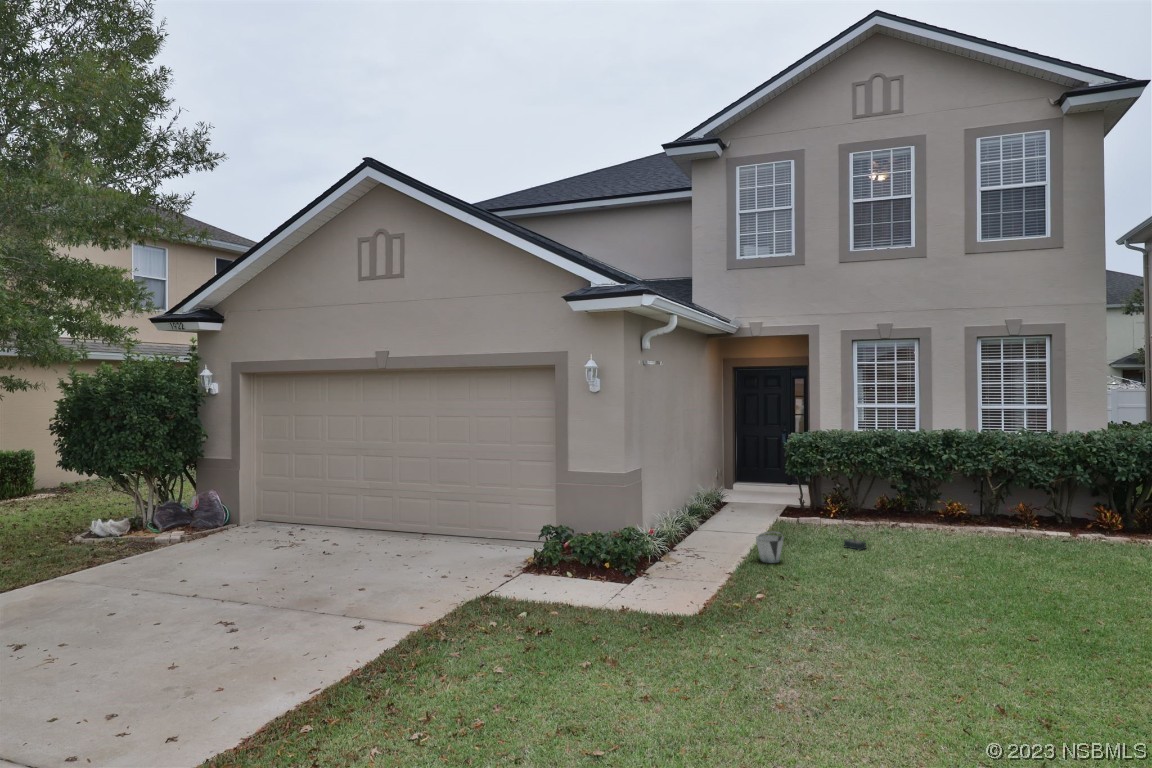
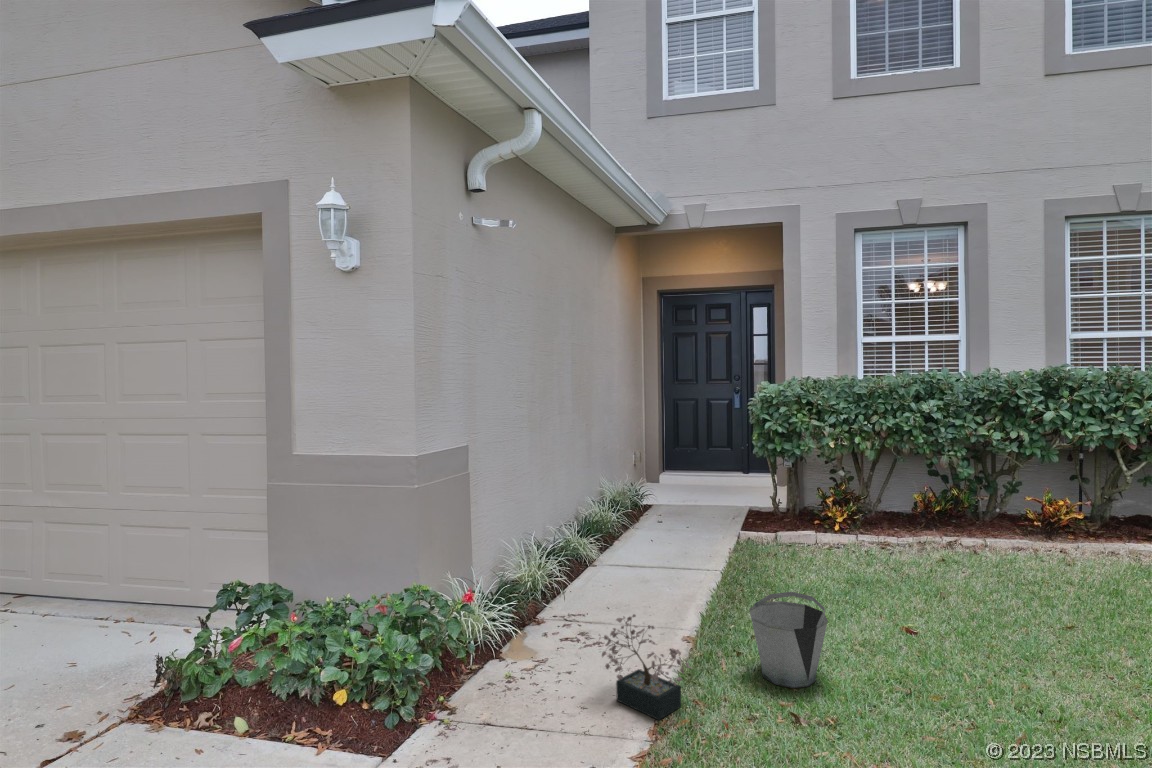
decorative plant: present [840,522,867,550] -> present [599,614,692,720]

